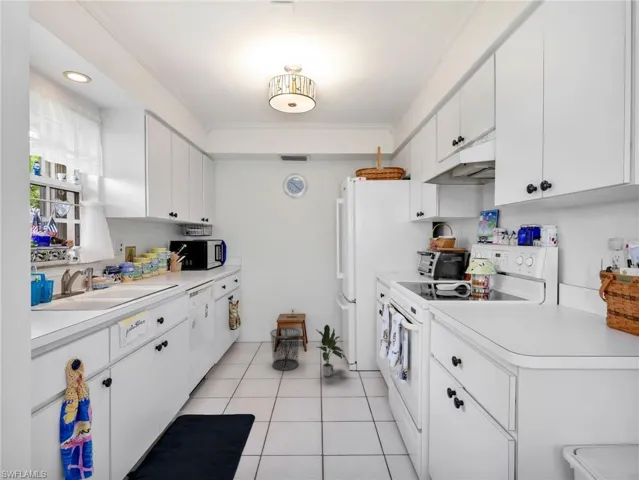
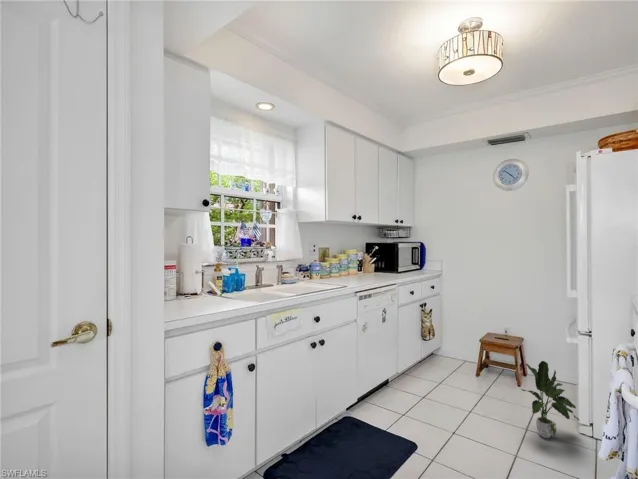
waste bin: present [270,328,301,370] -> none [462,350,507,408]

